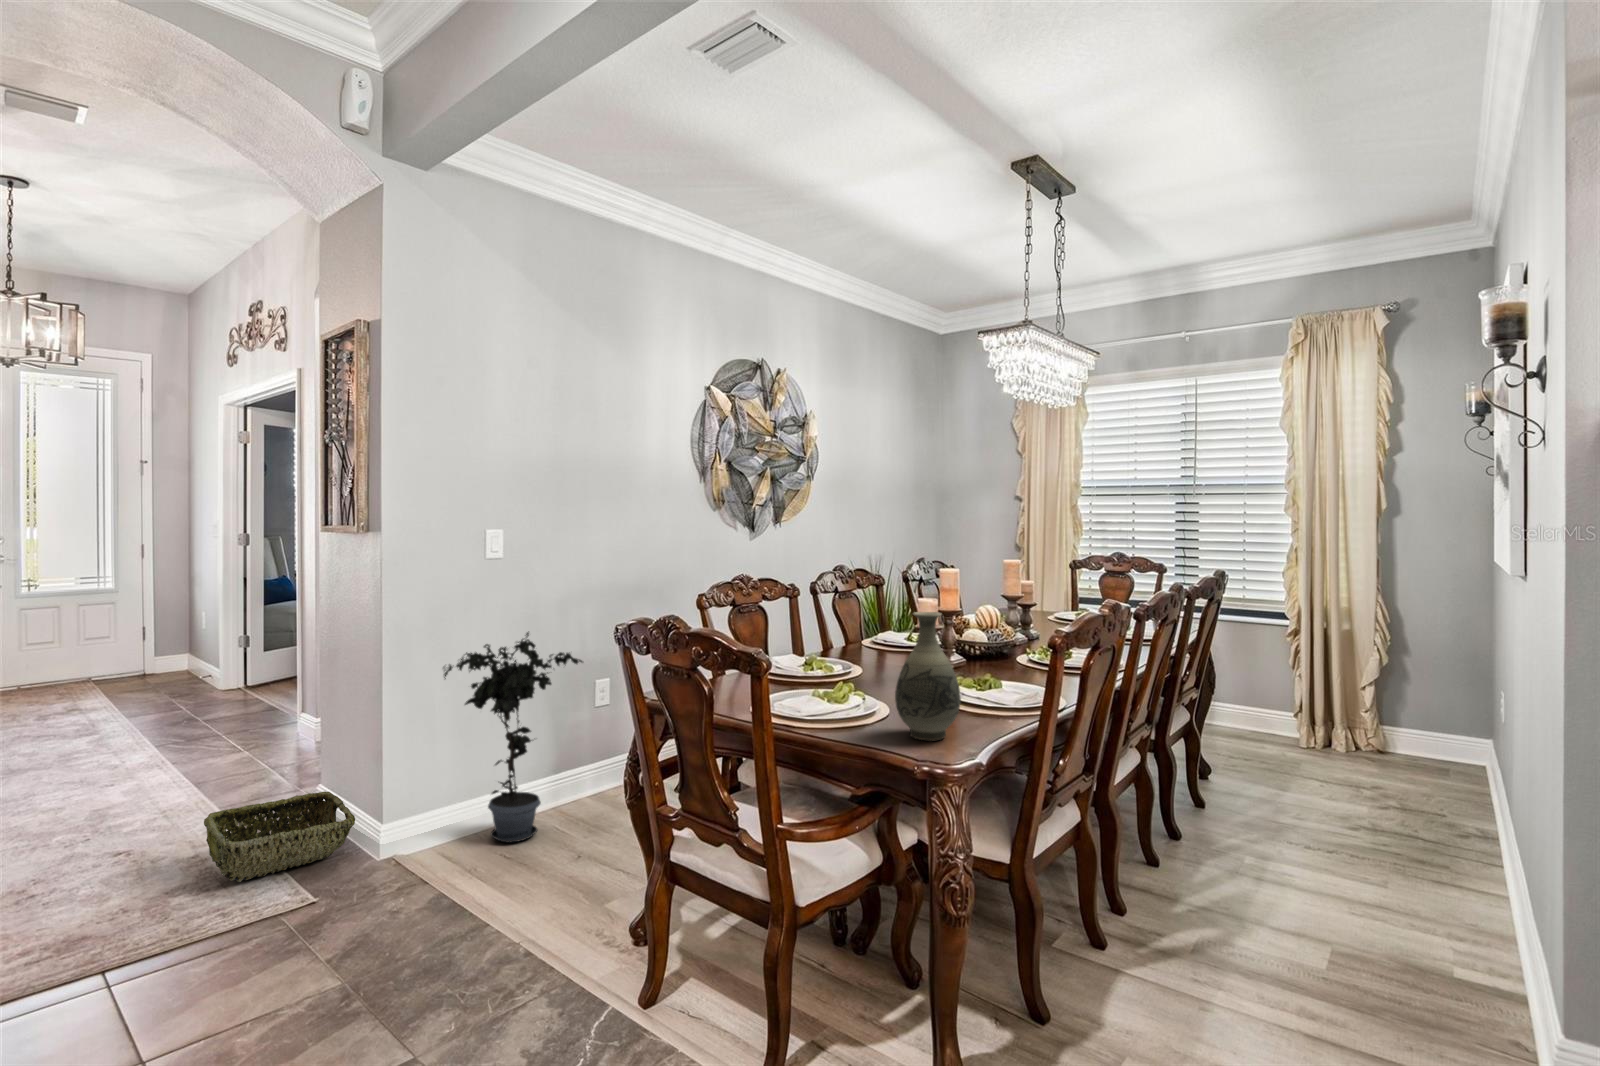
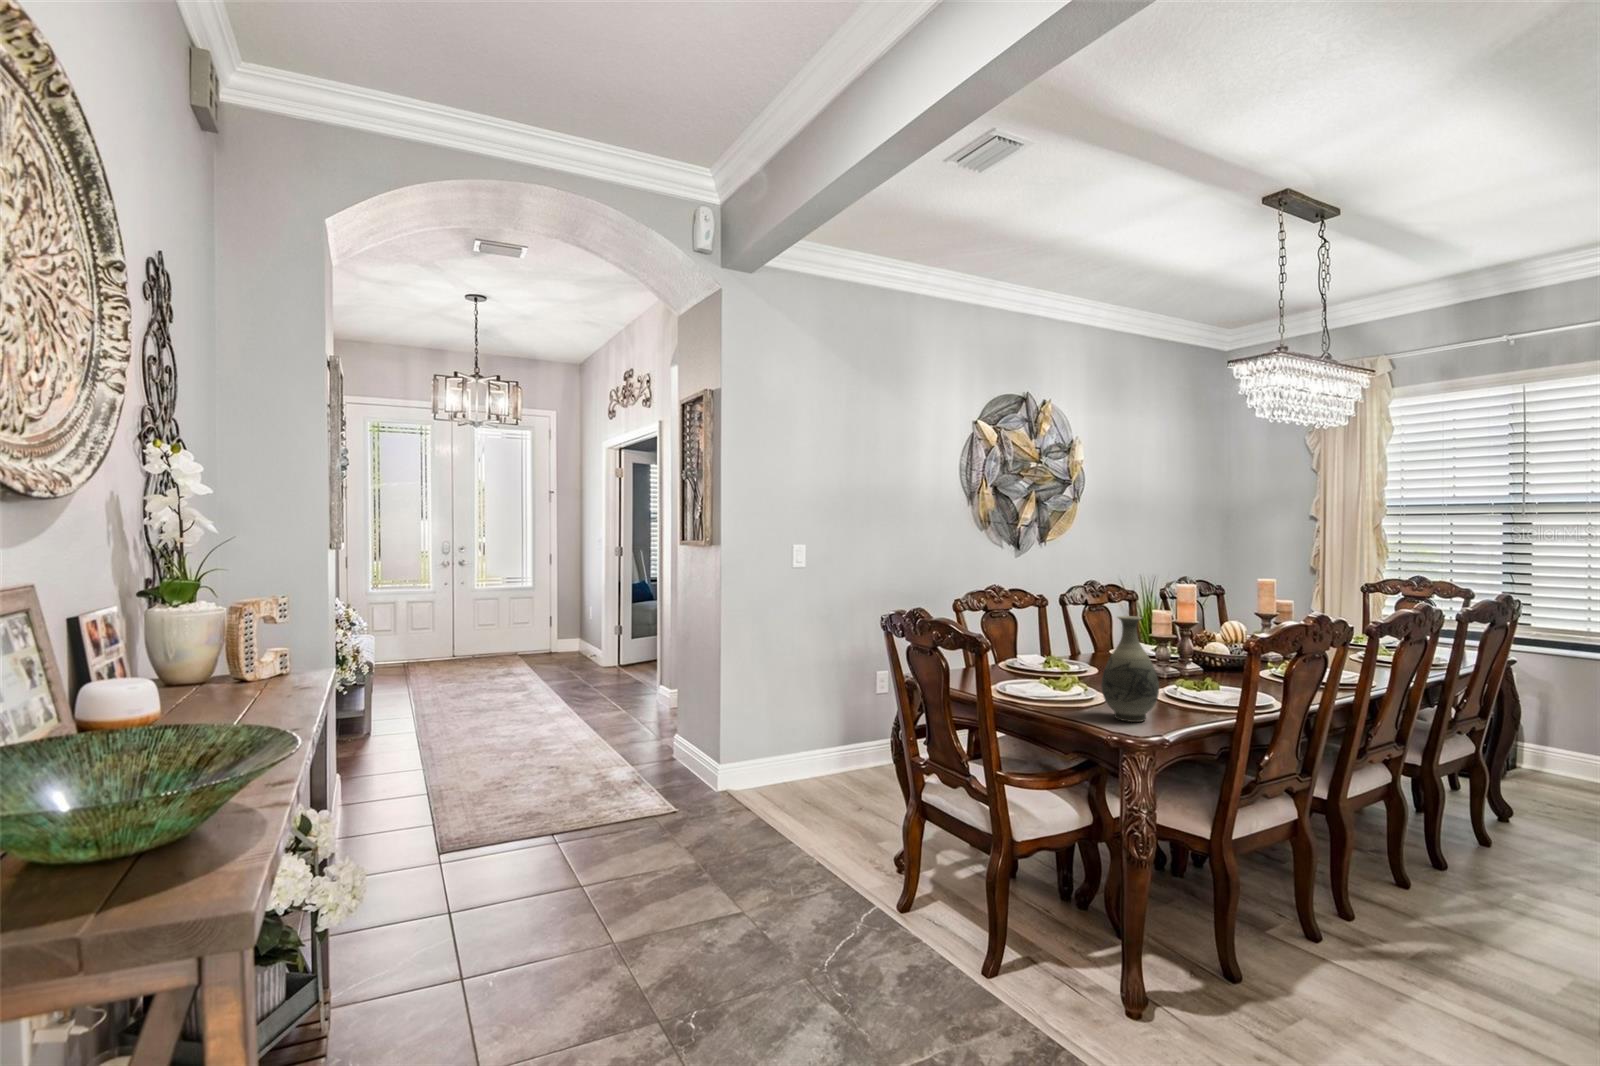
potted plant: present [443,632,583,842] -> none [760,626,866,792]
woven basket: present [204,792,355,882] -> none [604,739,699,794]

